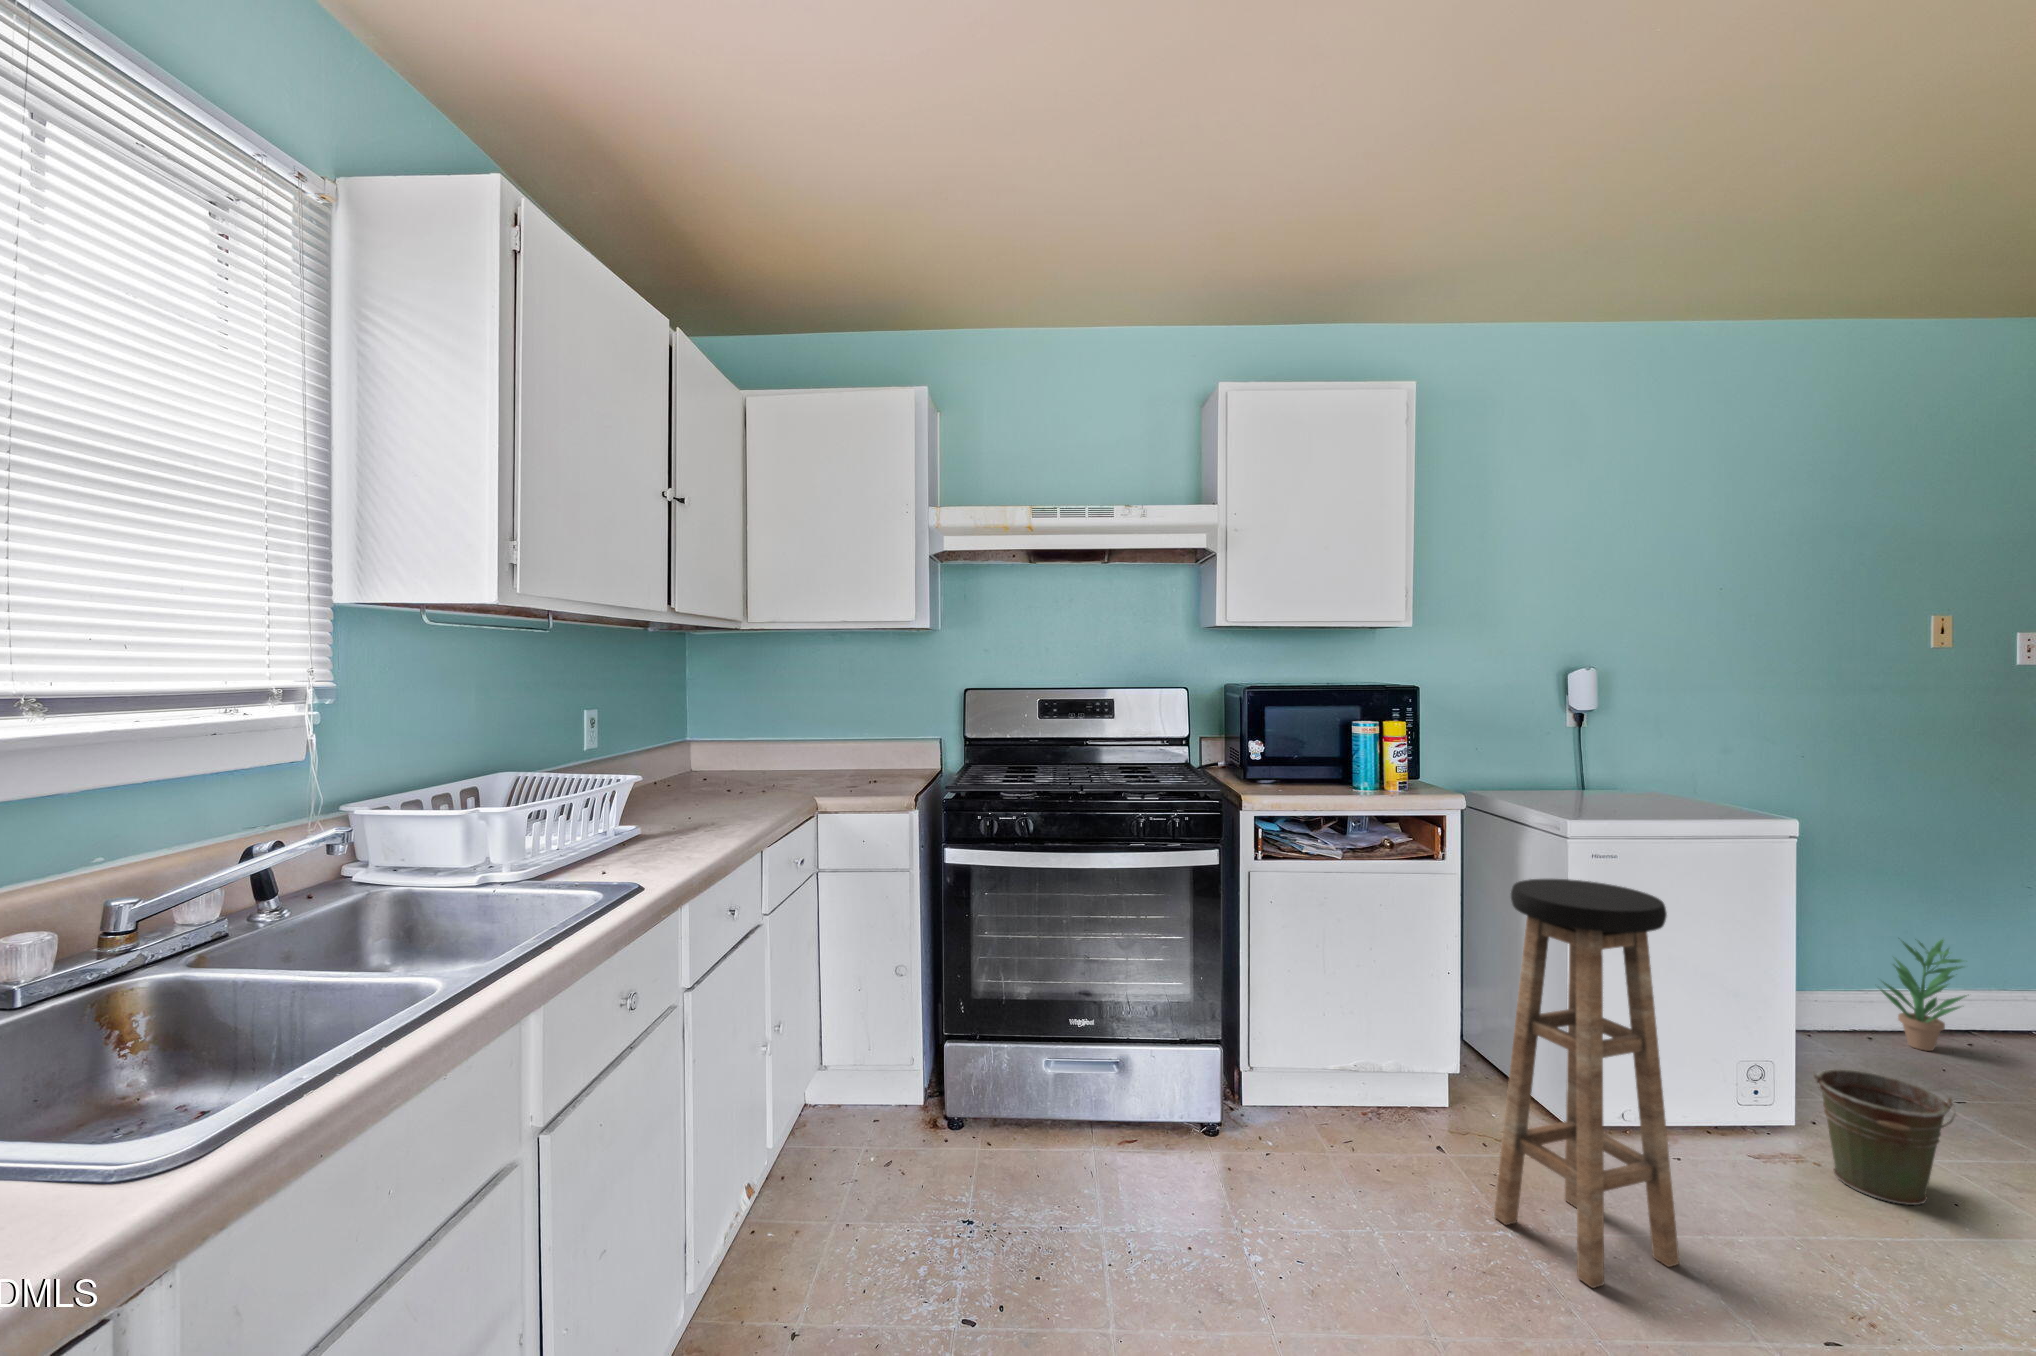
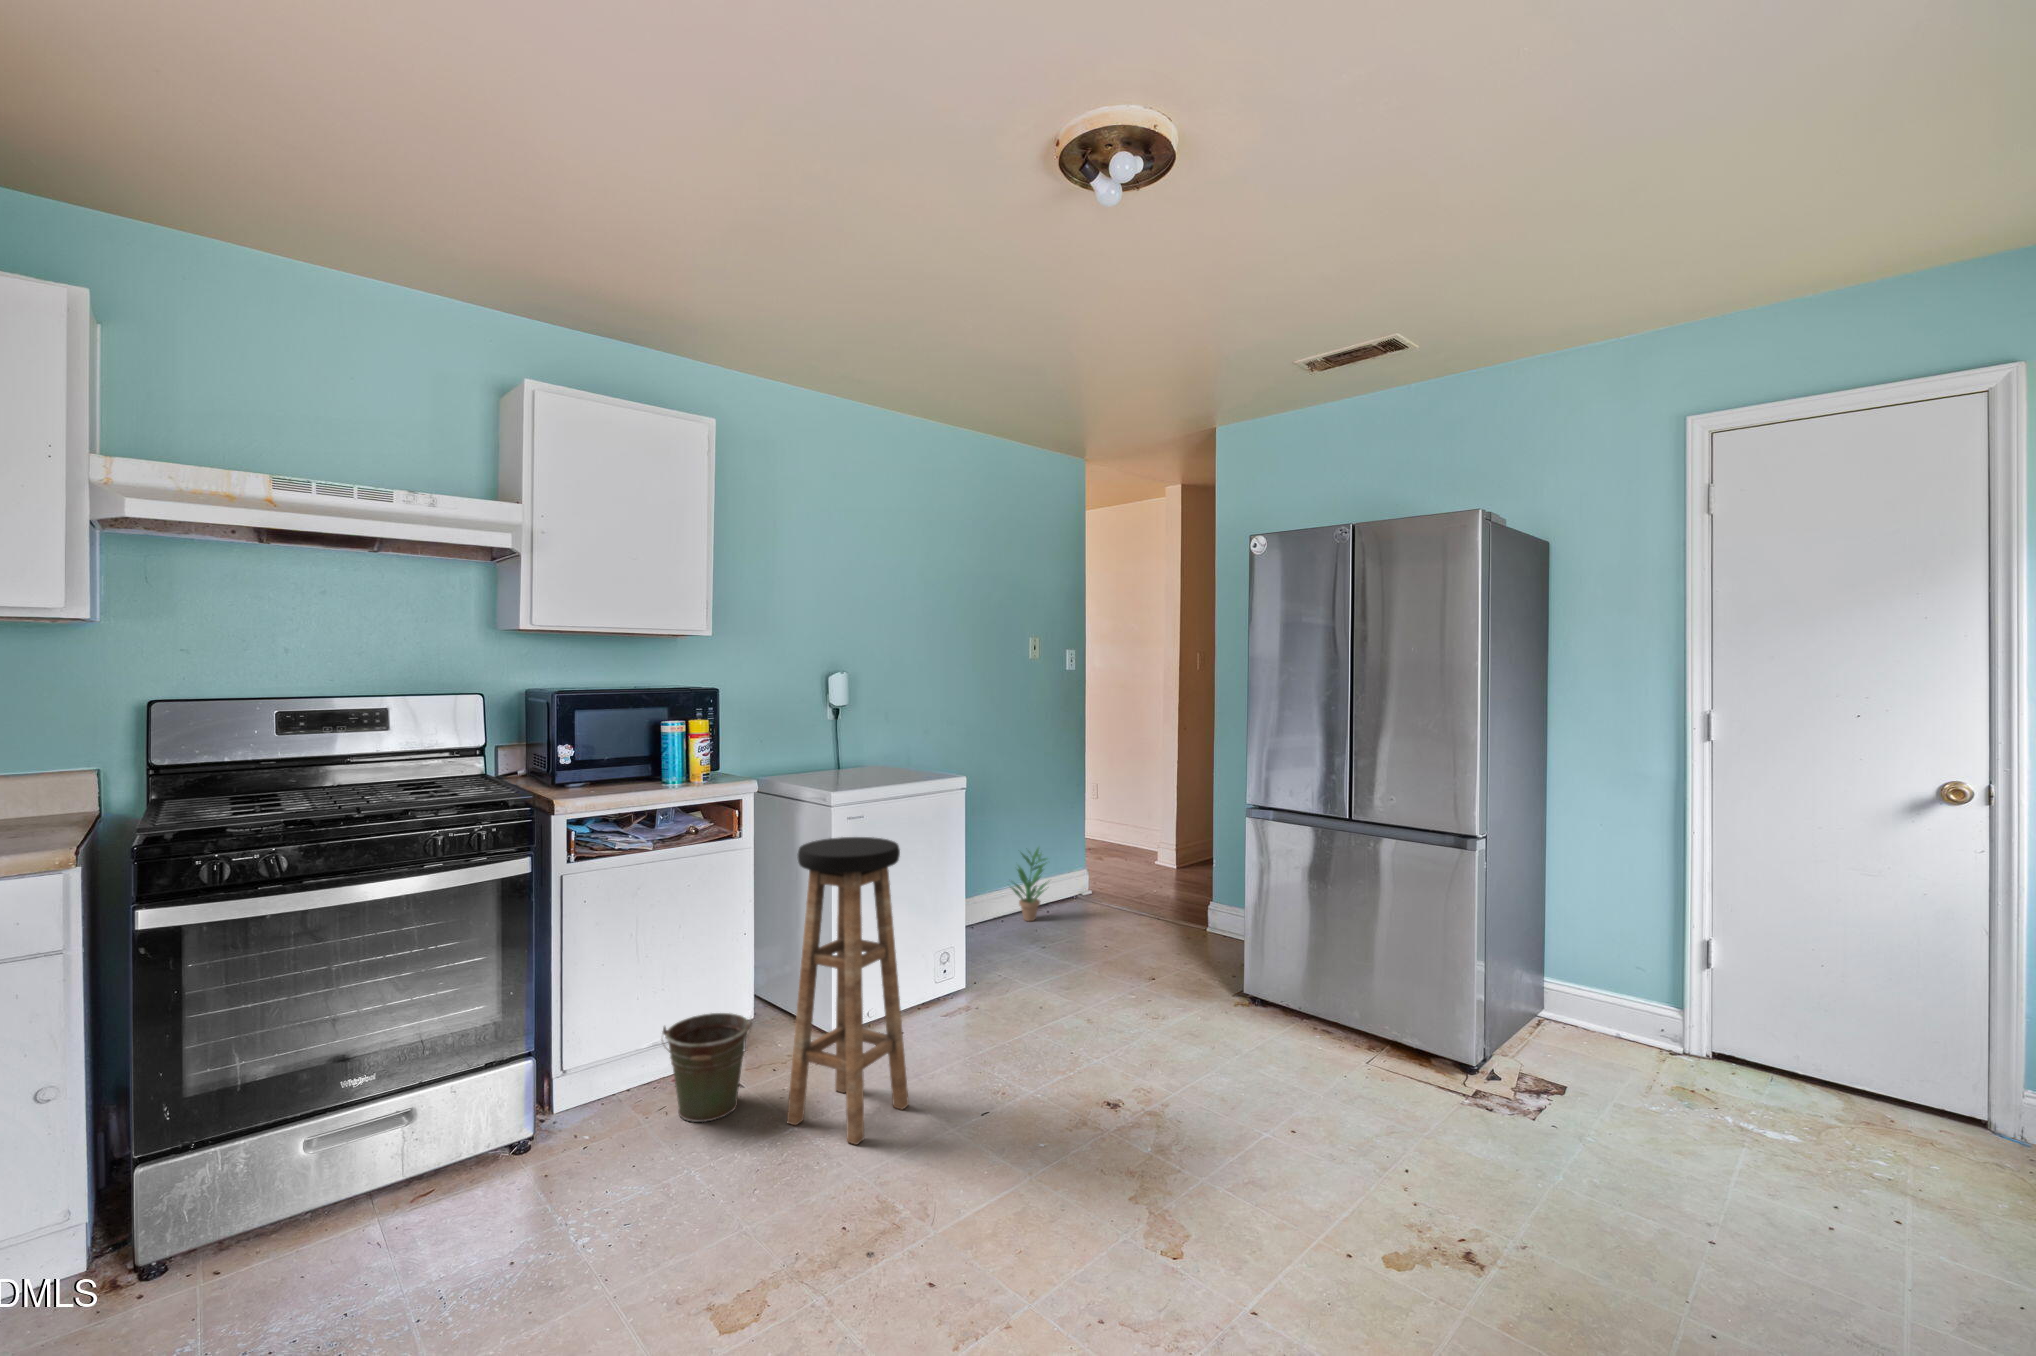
bucket: present [1813,1069,1956,1205] -> present [662,1013,752,1122]

